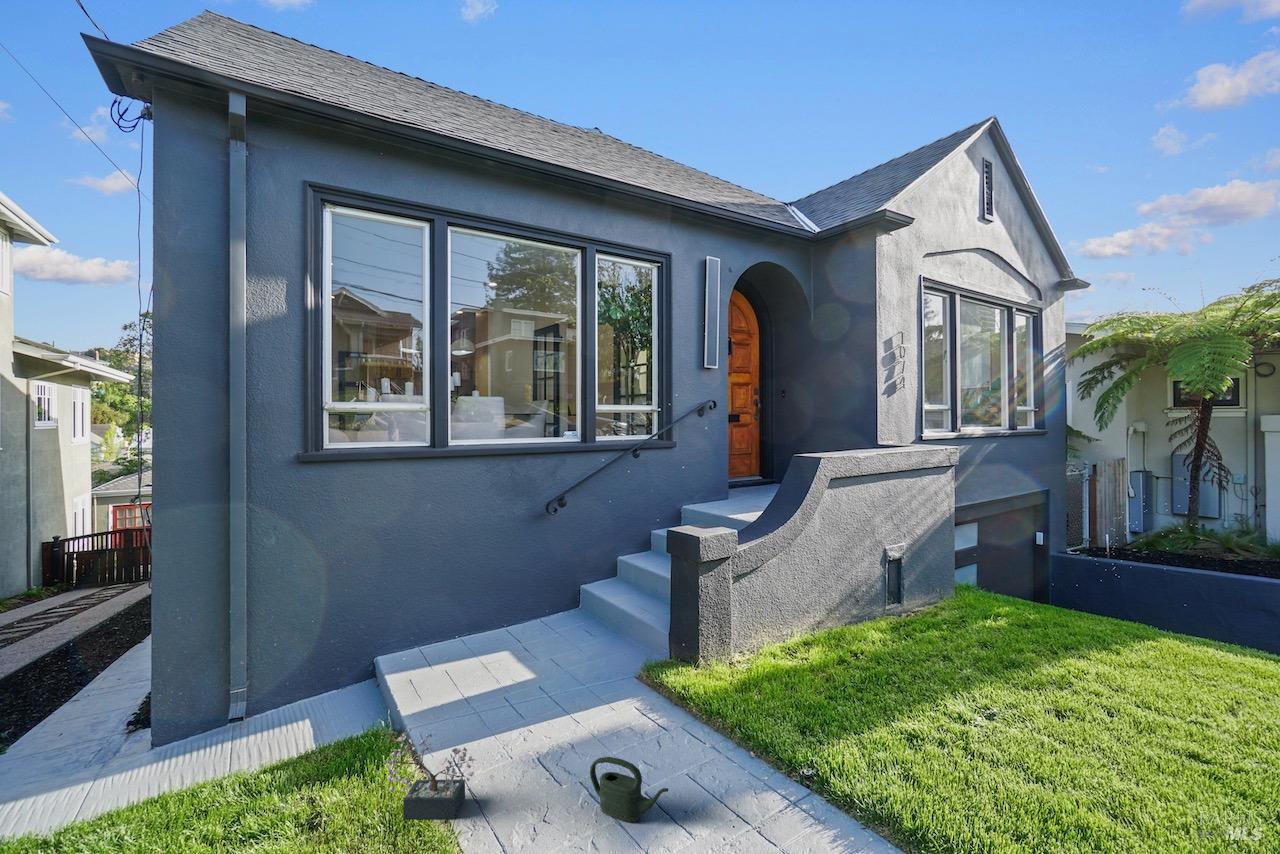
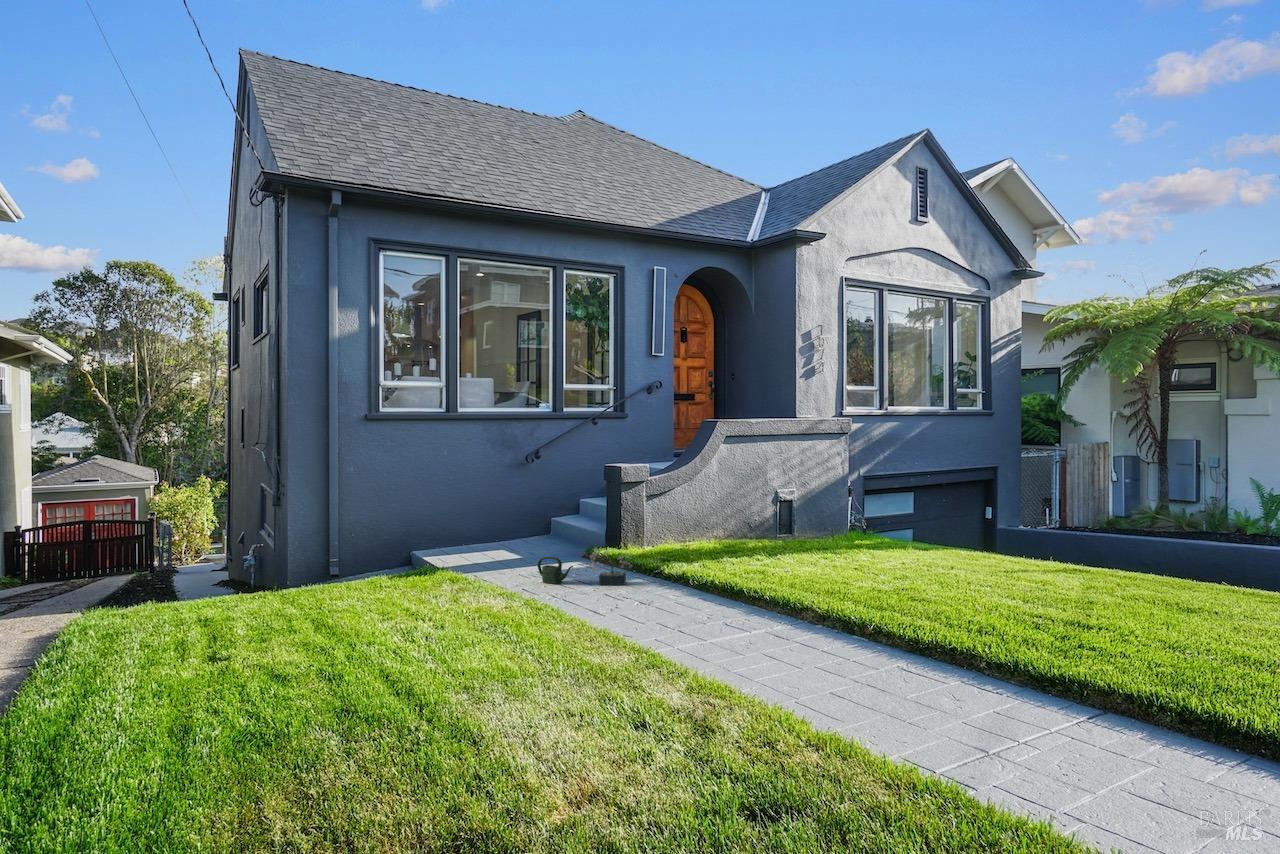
decorative plant: present [384,729,475,819] -> present [589,548,632,585]

